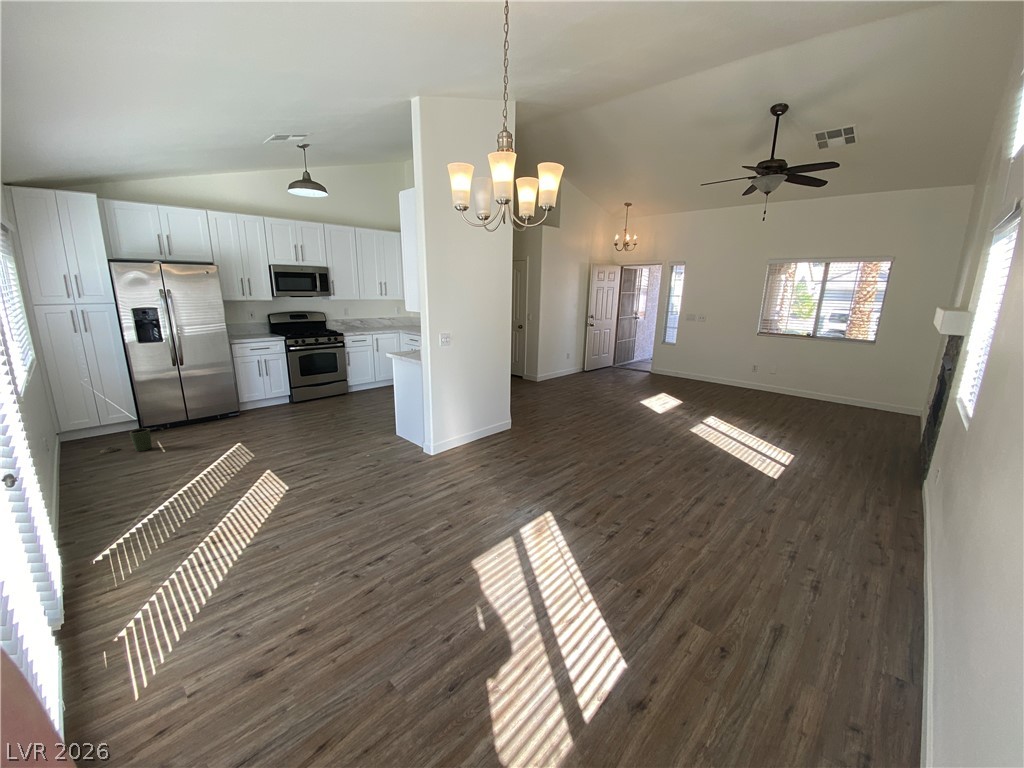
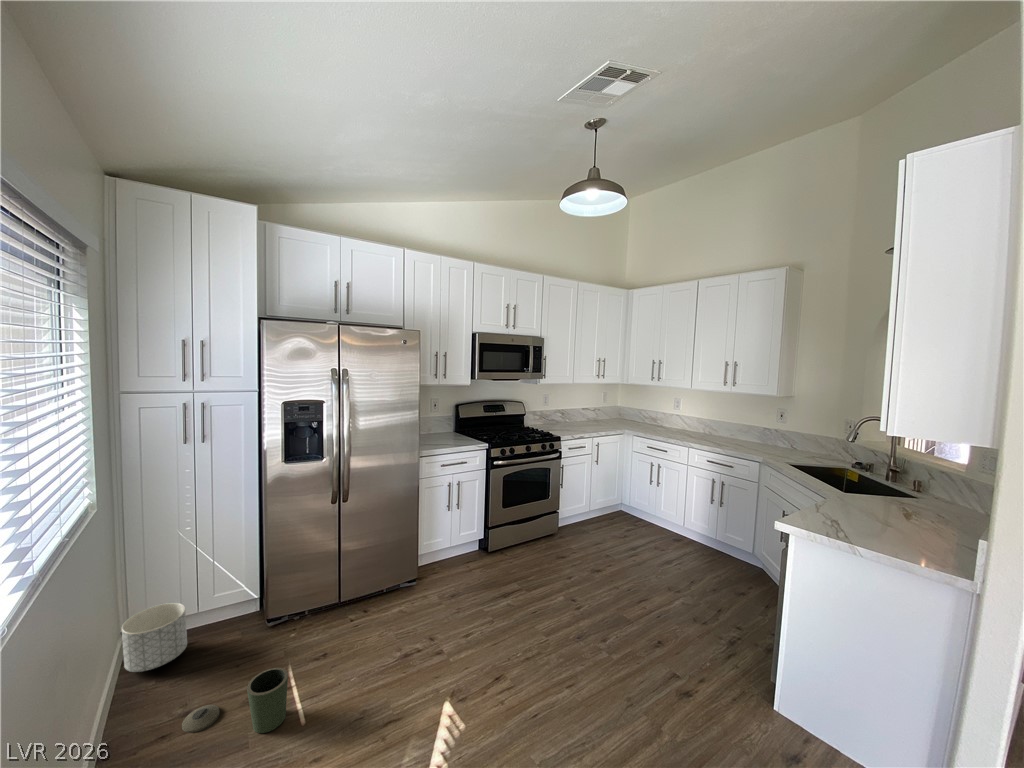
planter: none [58,416,96,444] -> present [122,603,187,672]

